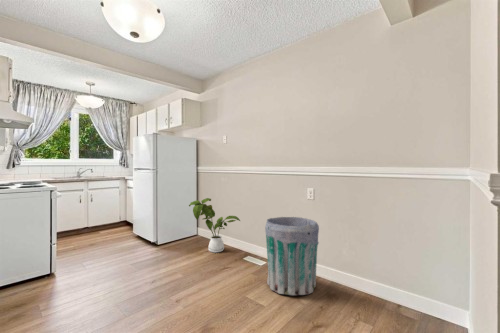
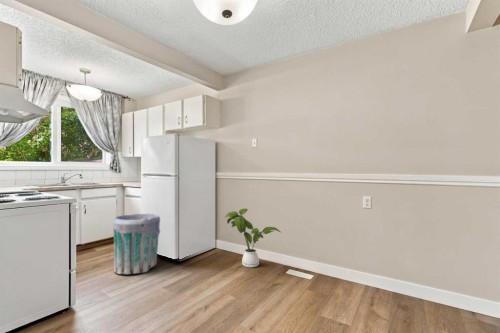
trash can: present [265,217,319,295] -> present [113,214,160,274]

